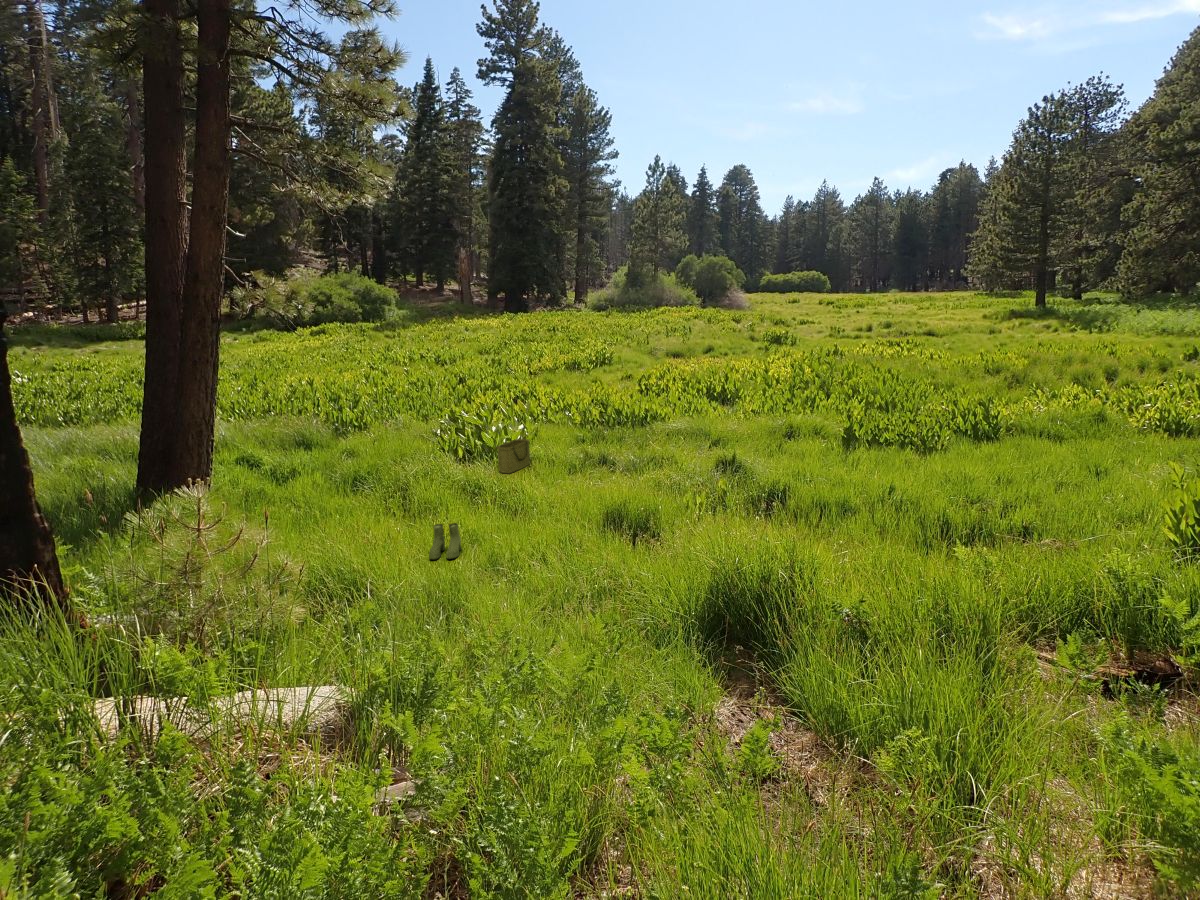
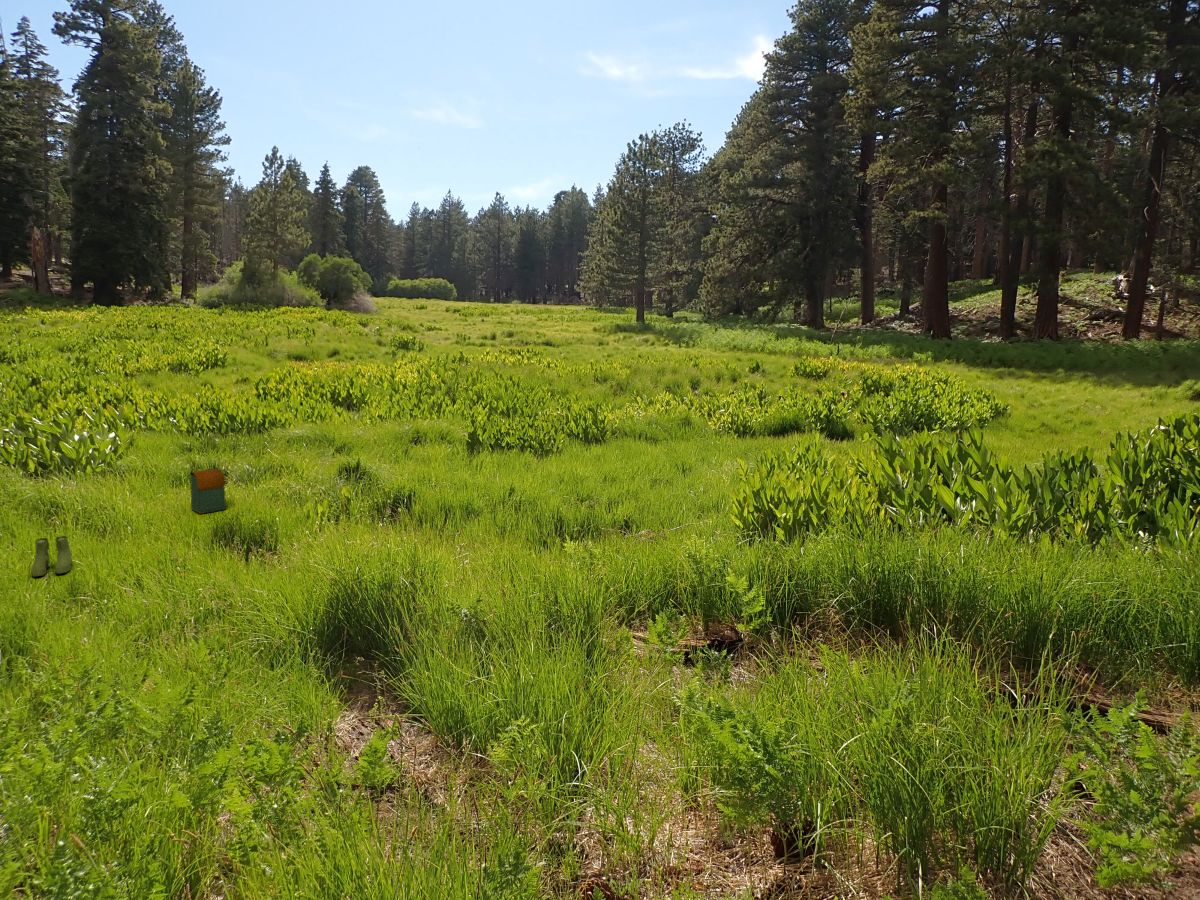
basket: present [496,439,530,473] -> none [89,448,133,487]
backpack: none [567,463,597,506] -> present [190,469,226,514]

